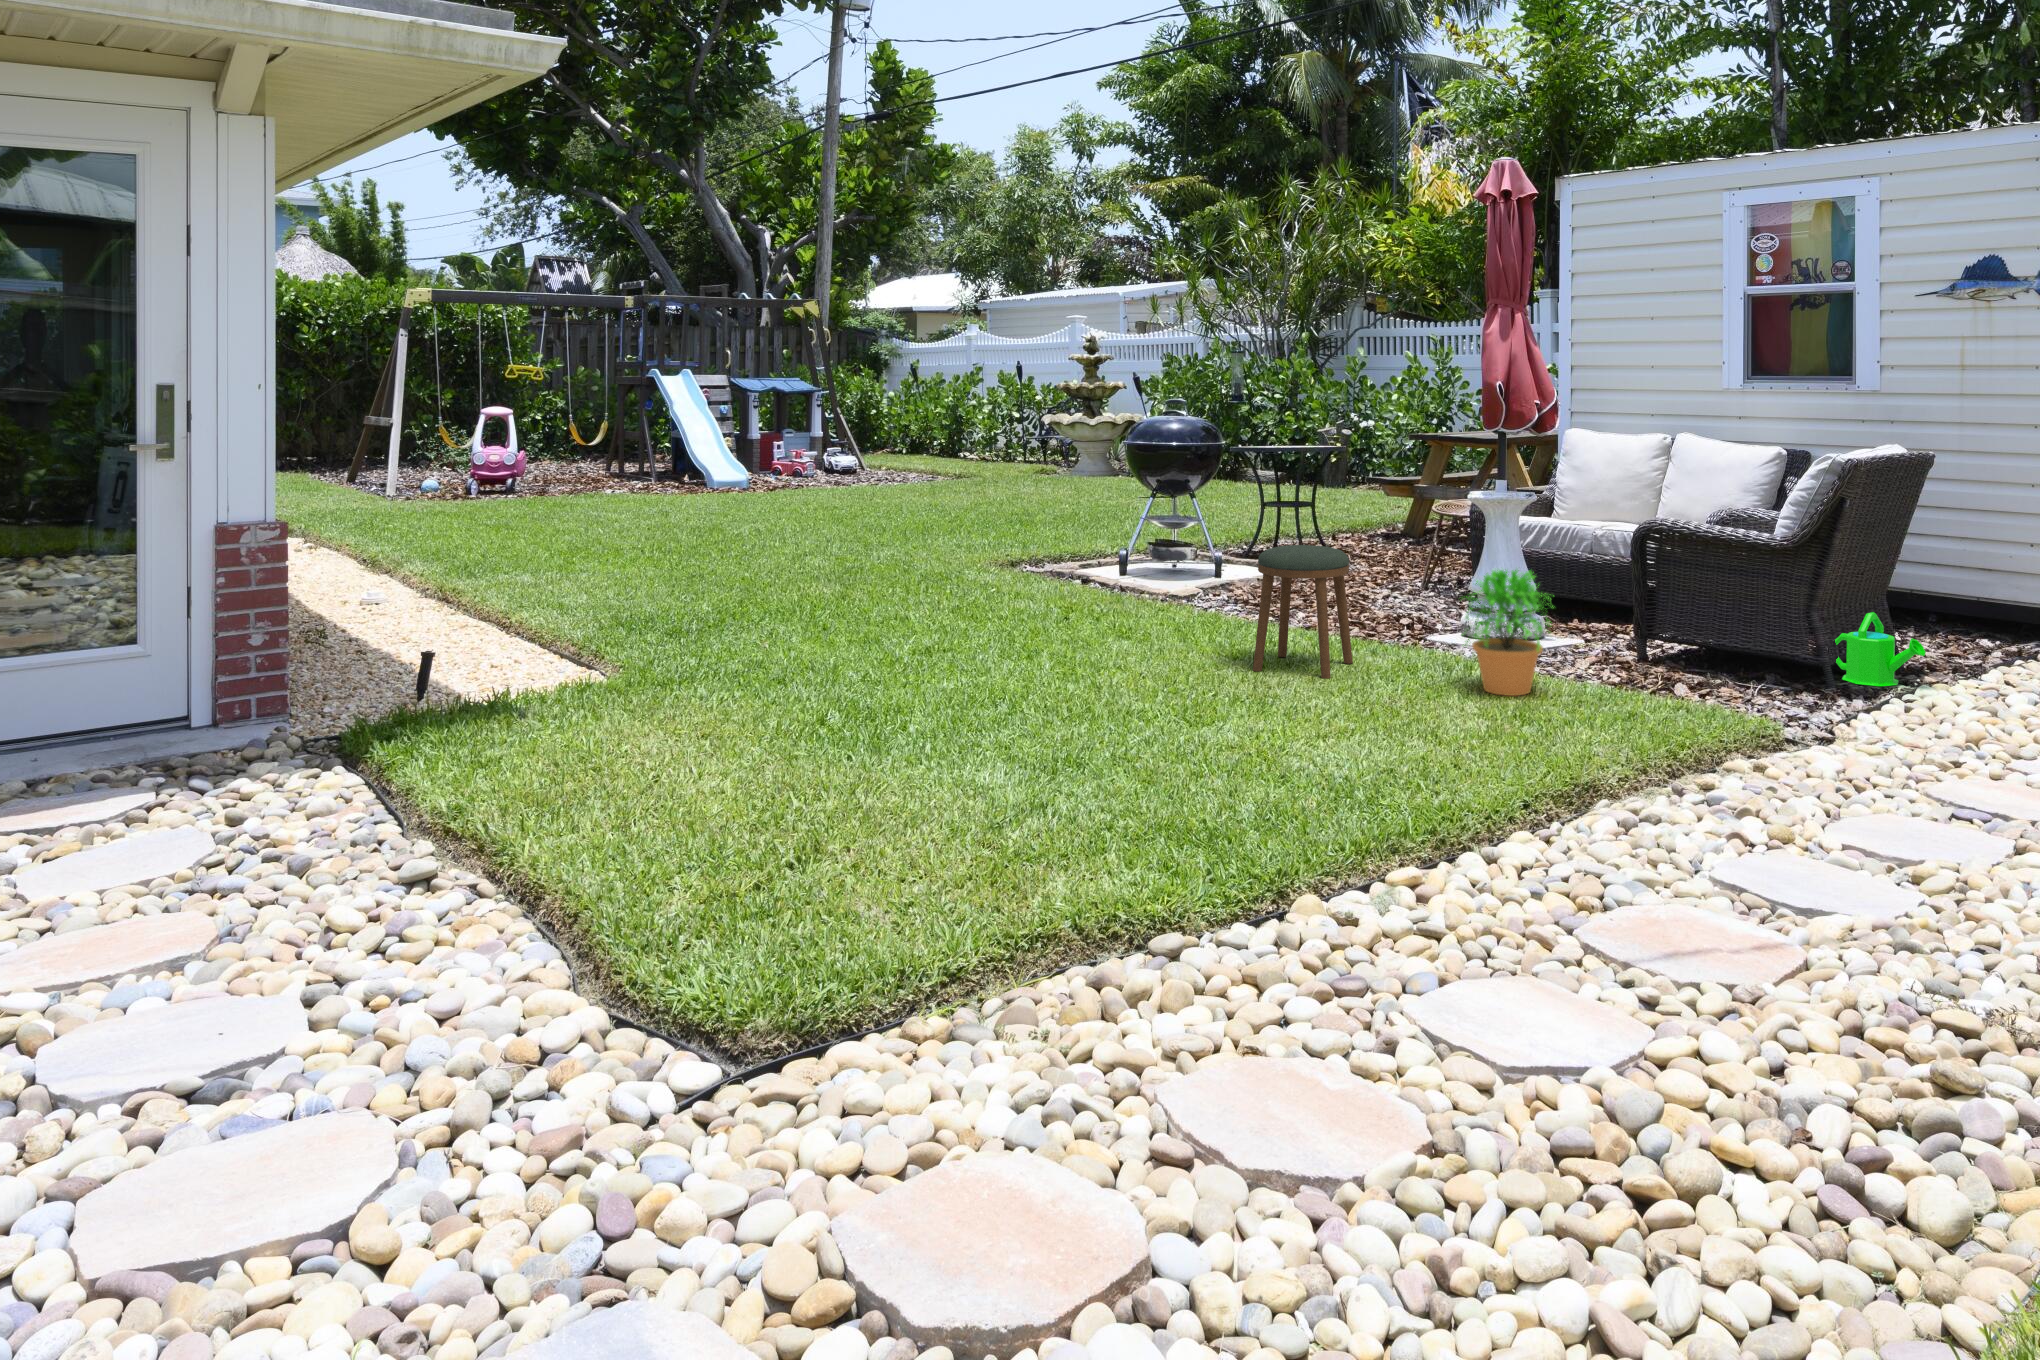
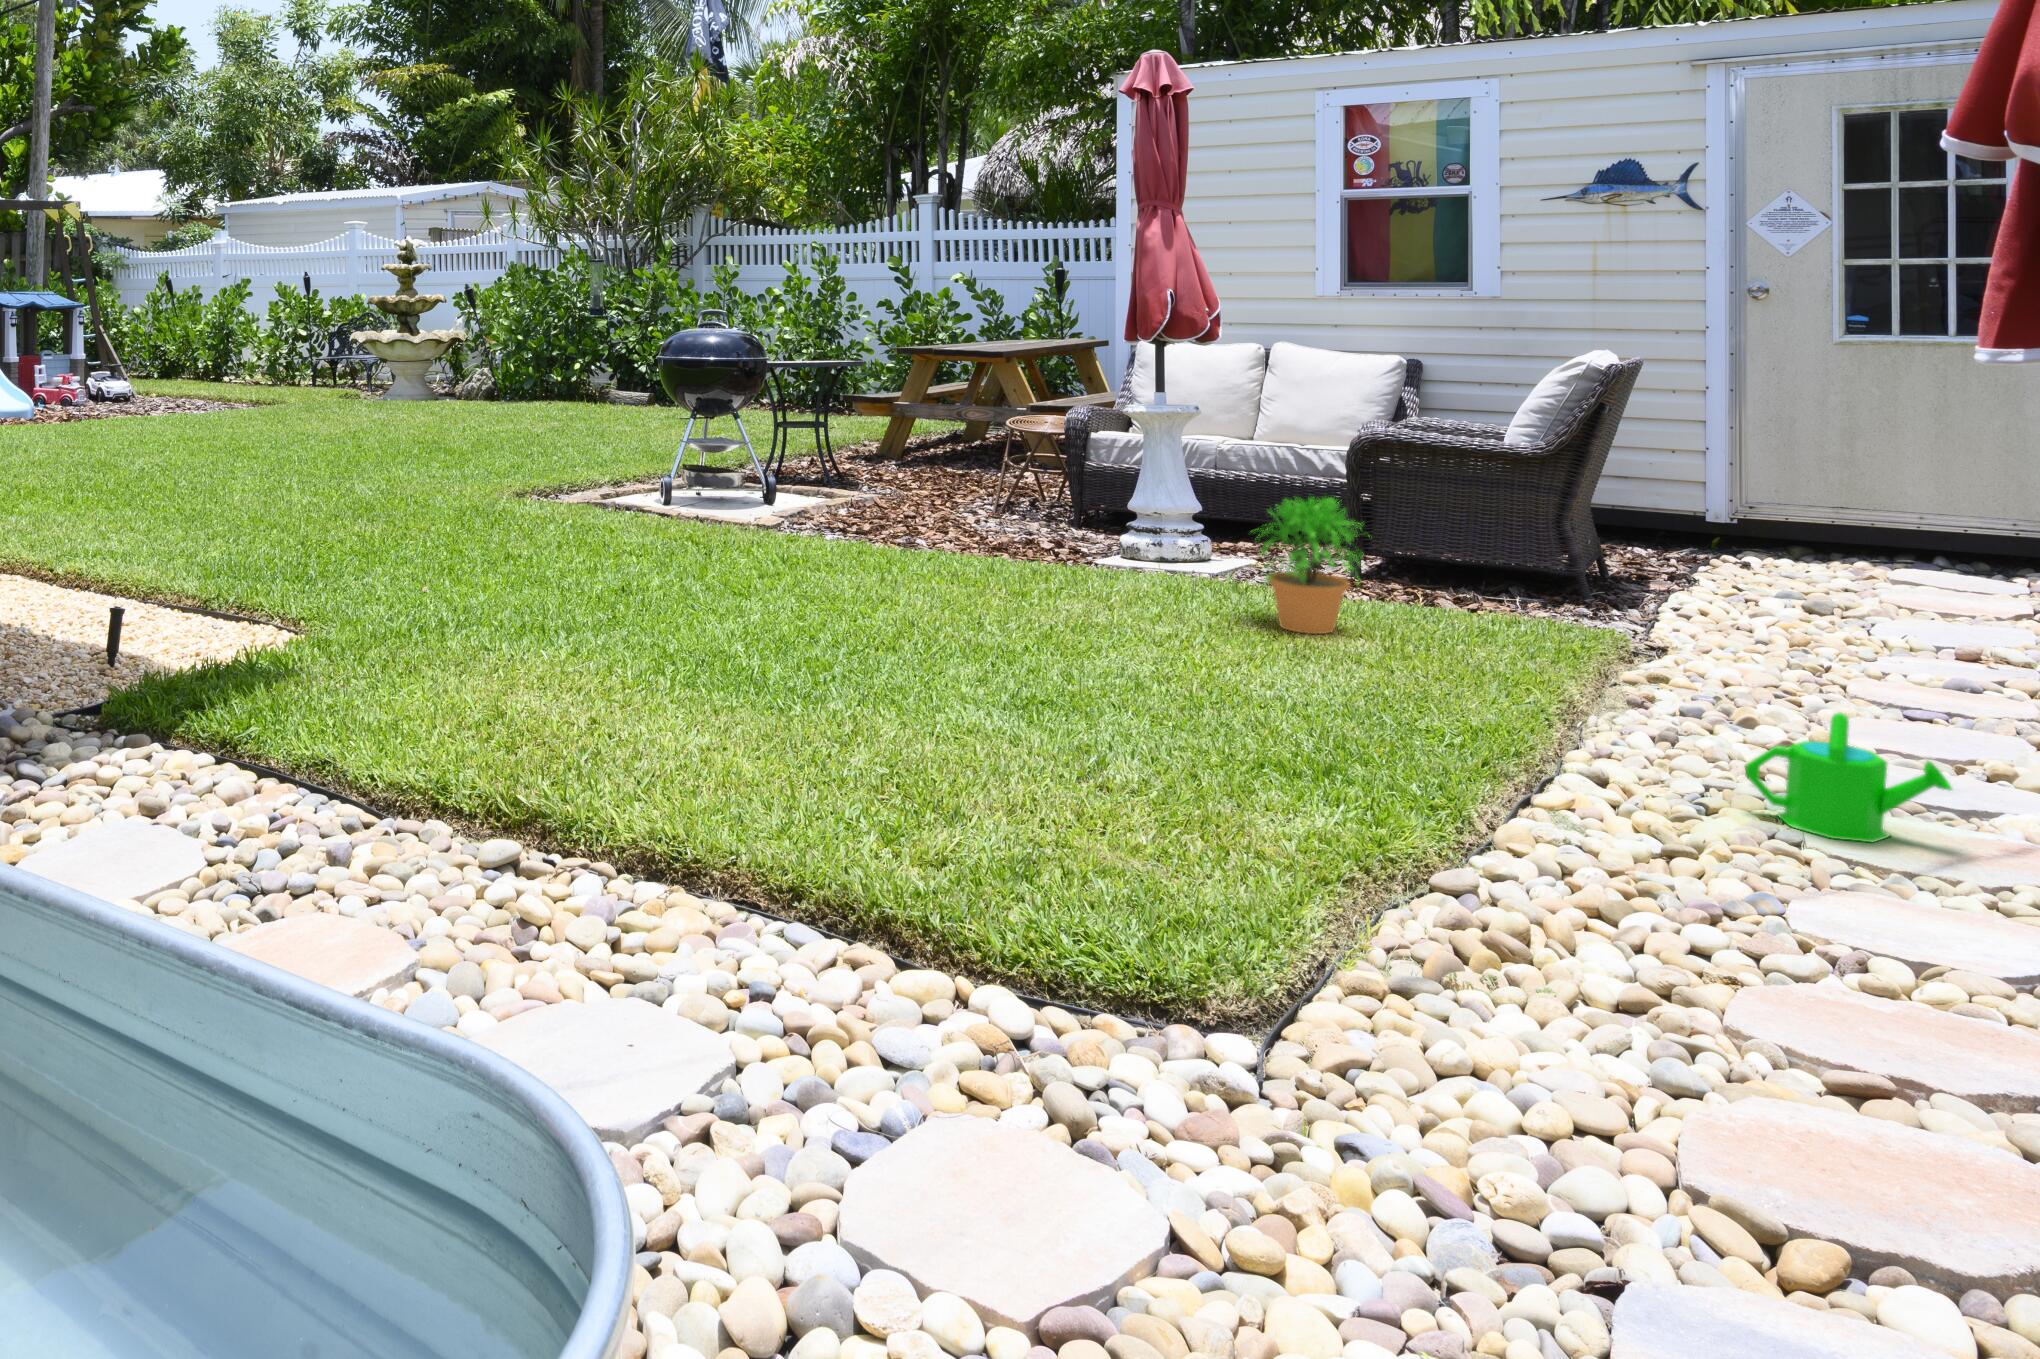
stool: present [1253,545,1353,679] -> none [1007,477,1112,624]
watering can: present [1835,612,1926,686] -> present [1745,713,1952,842]

